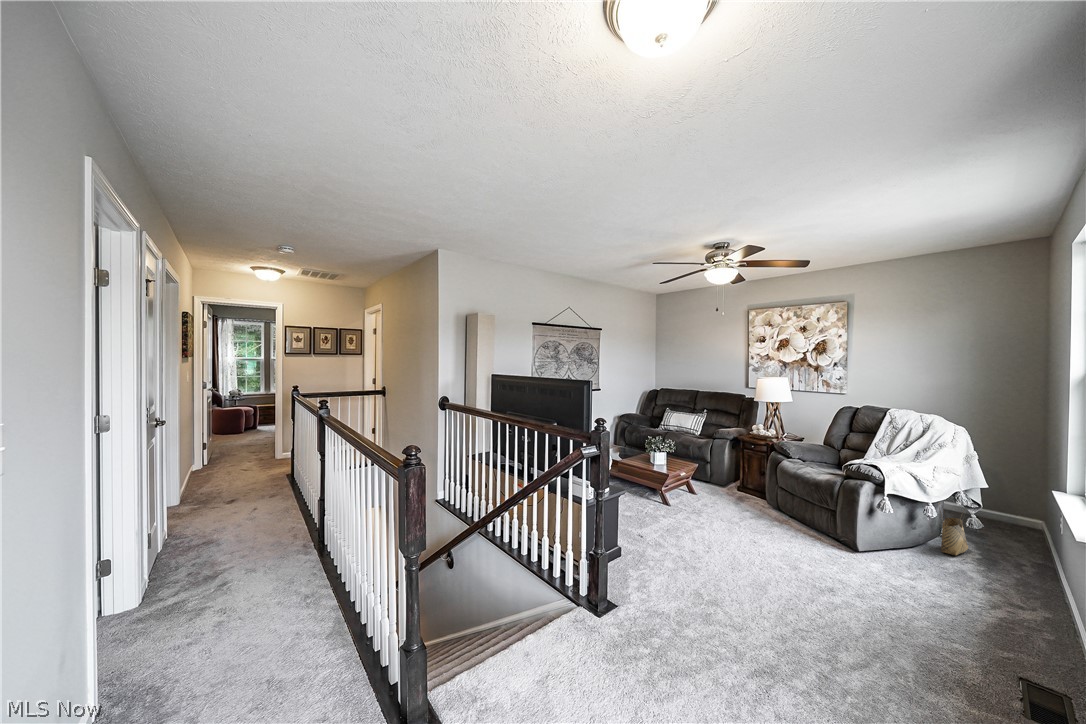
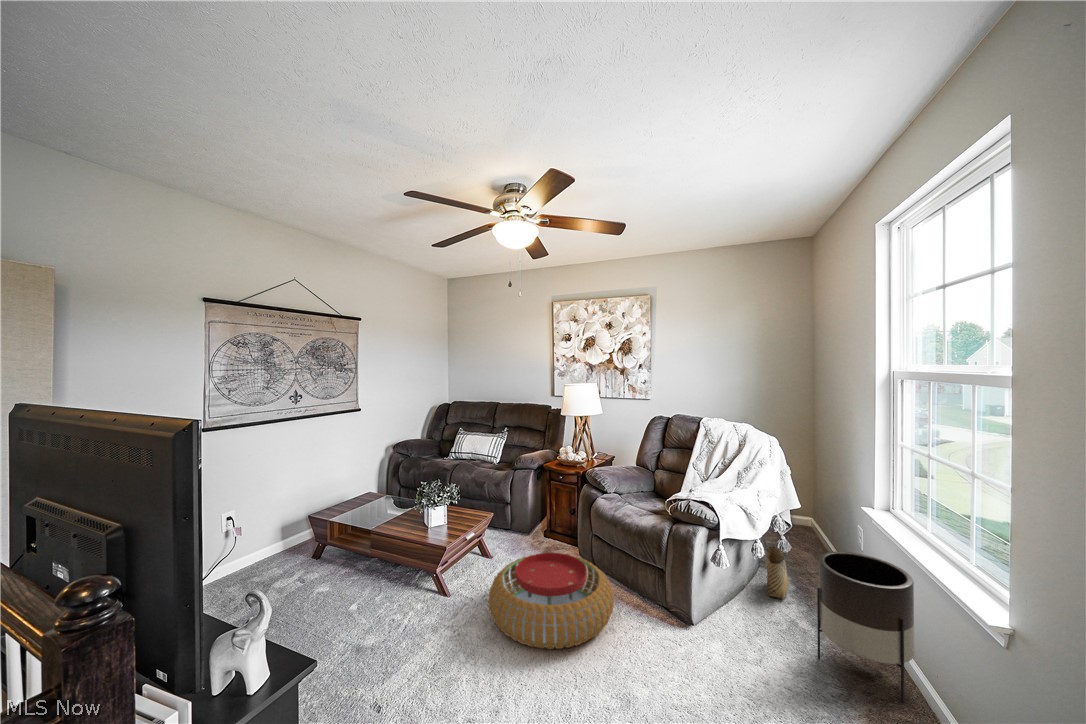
pouf: none [699,489,792,542] -> present [489,553,614,649]
planter: none [968,511,1062,619] -> present [817,552,915,702]

